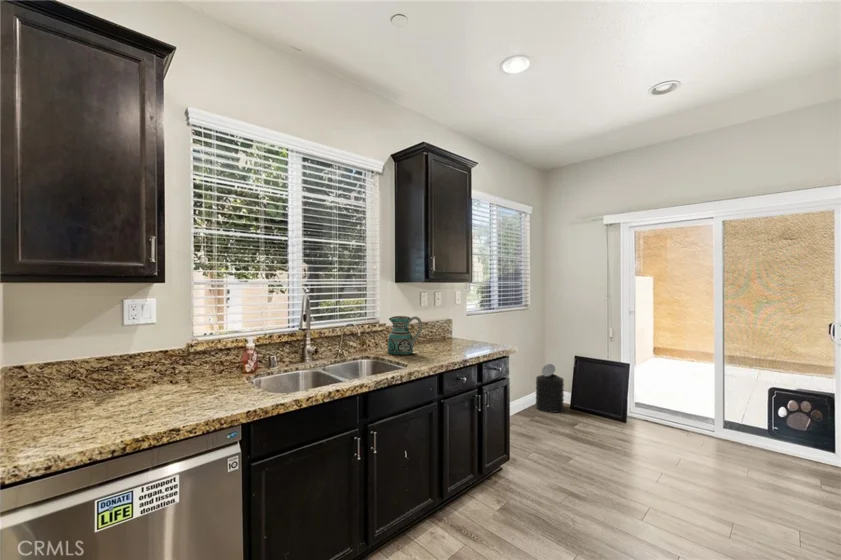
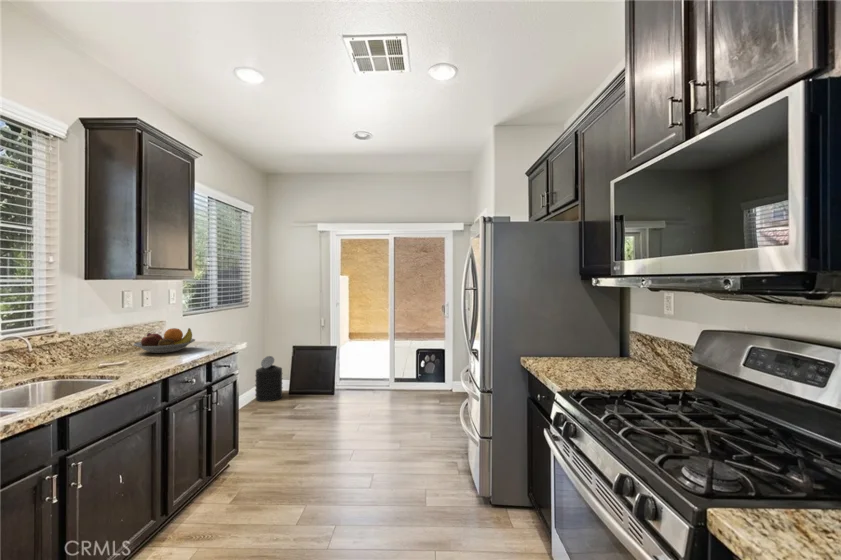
ceramic pitcher: present [388,316,422,355] -> none [81,319,134,367]
fruit bowl: none [425,328,472,349] -> present [134,328,195,353]

